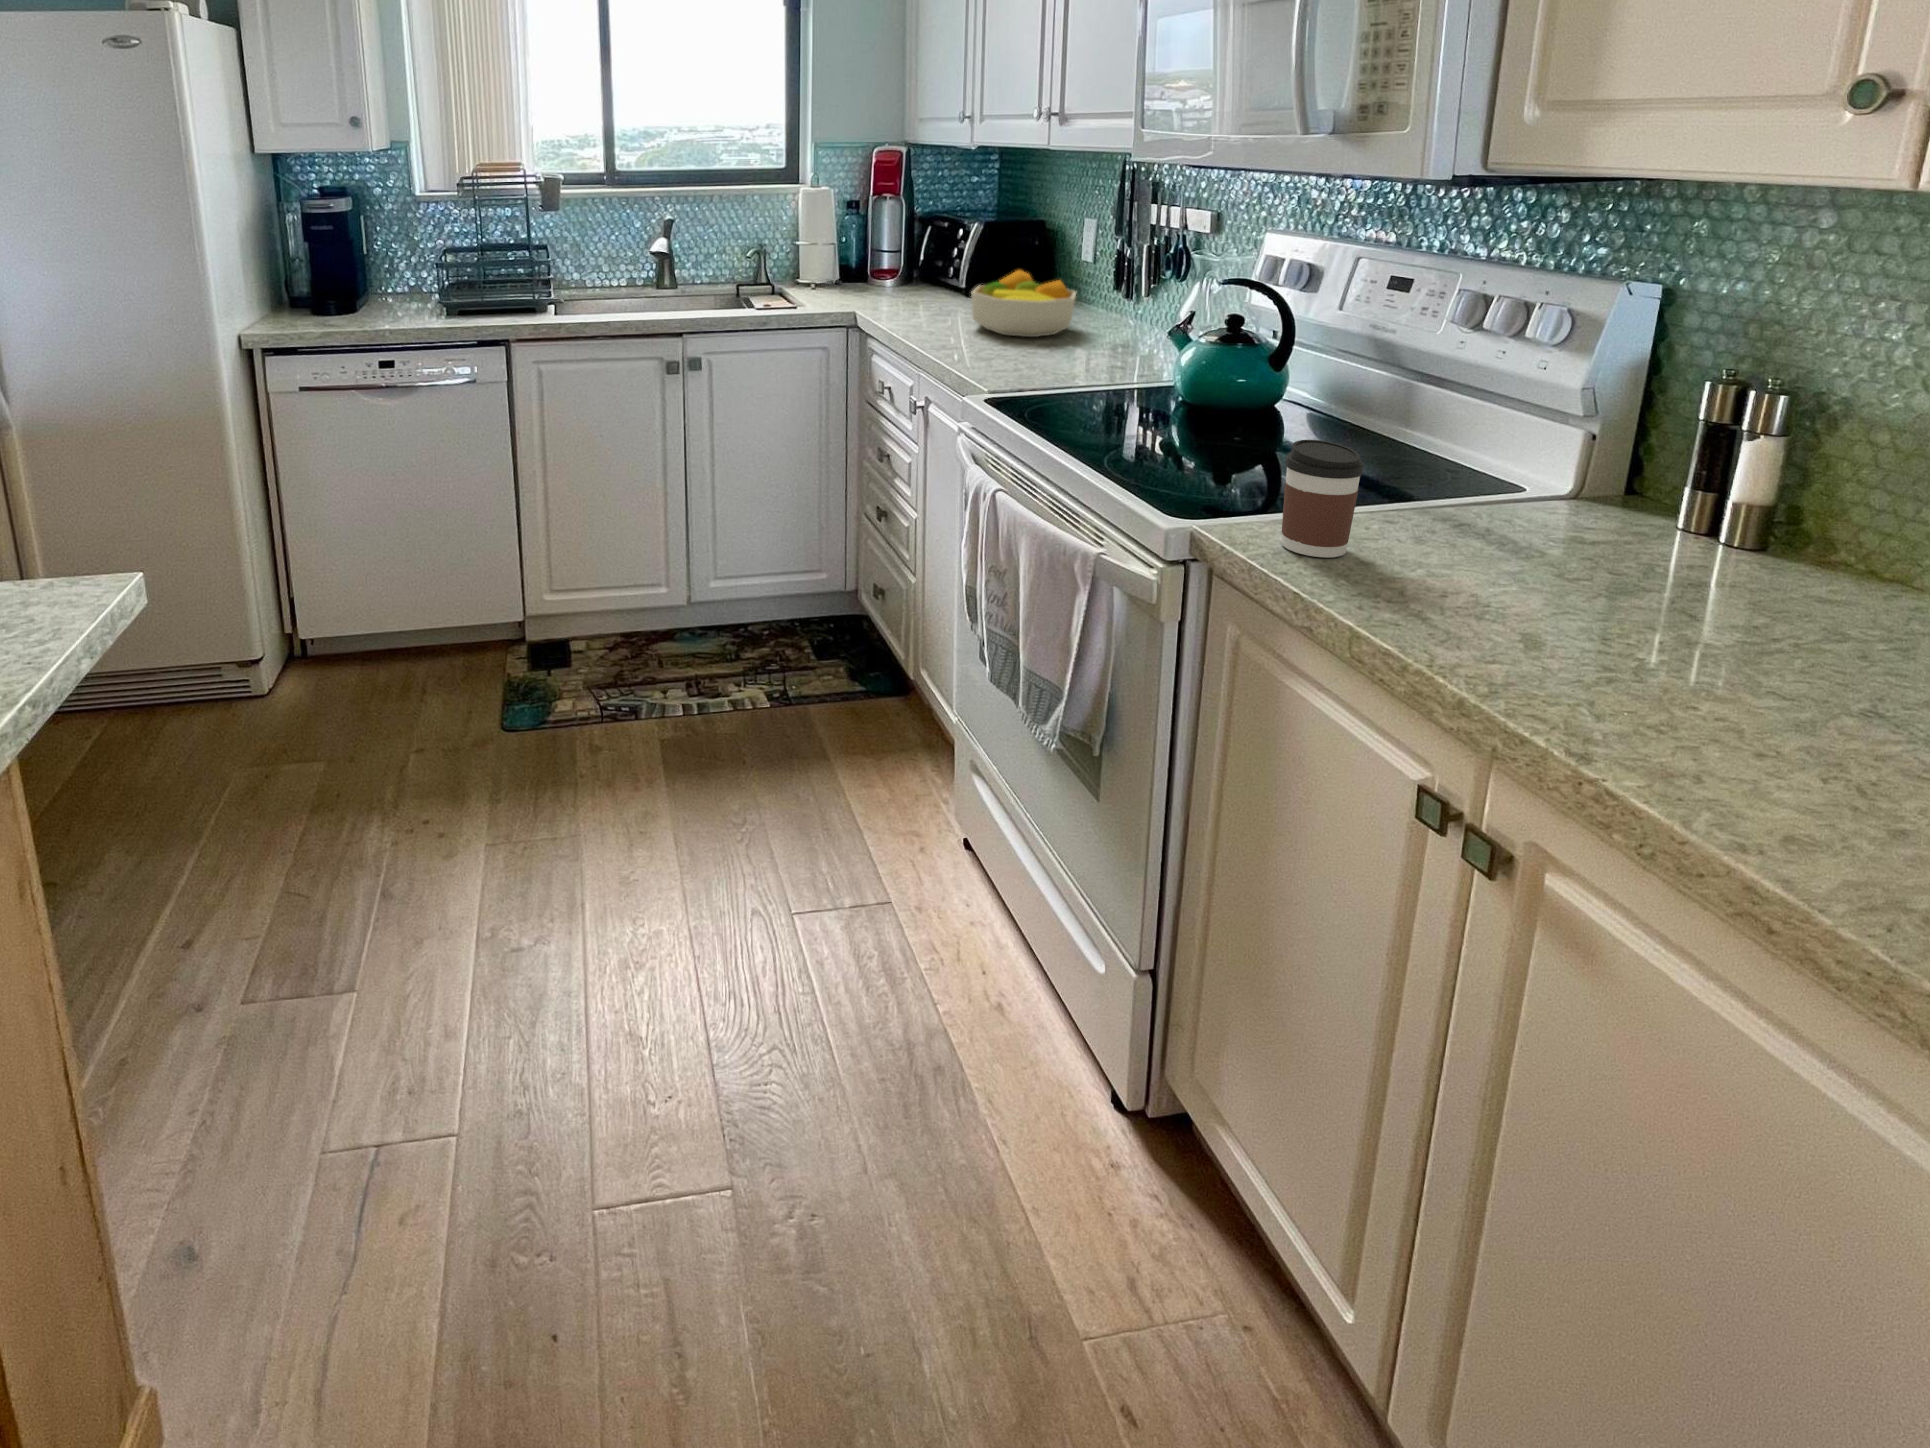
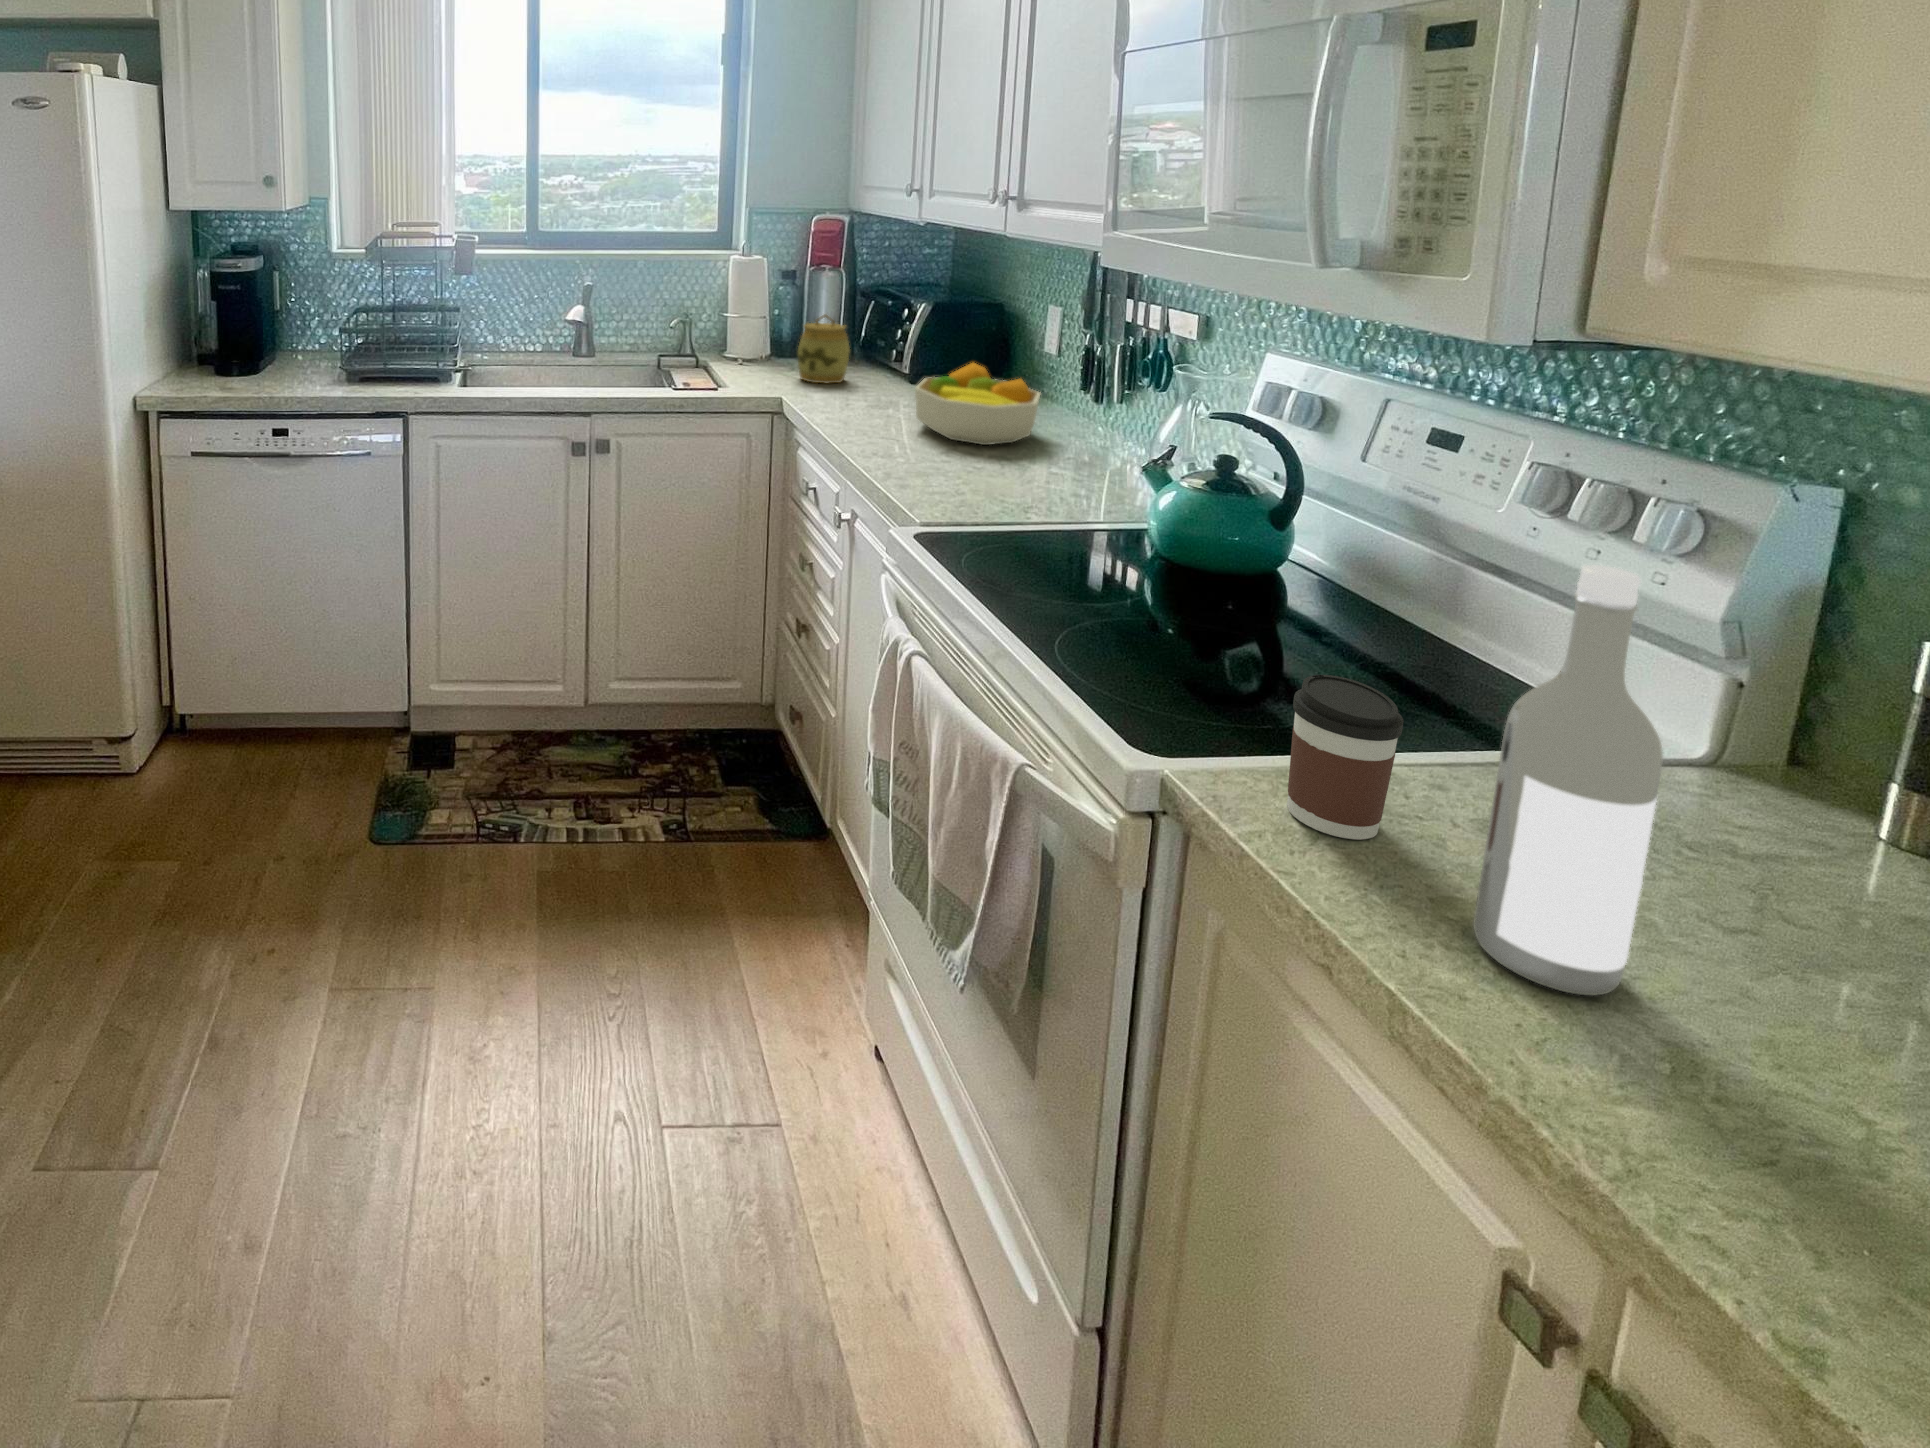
jar: none [864,238,910,301] -> present [798,315,850,384]
wine bottle: none [1411,312,1536,625] -> present [1473,565,1663,995]

